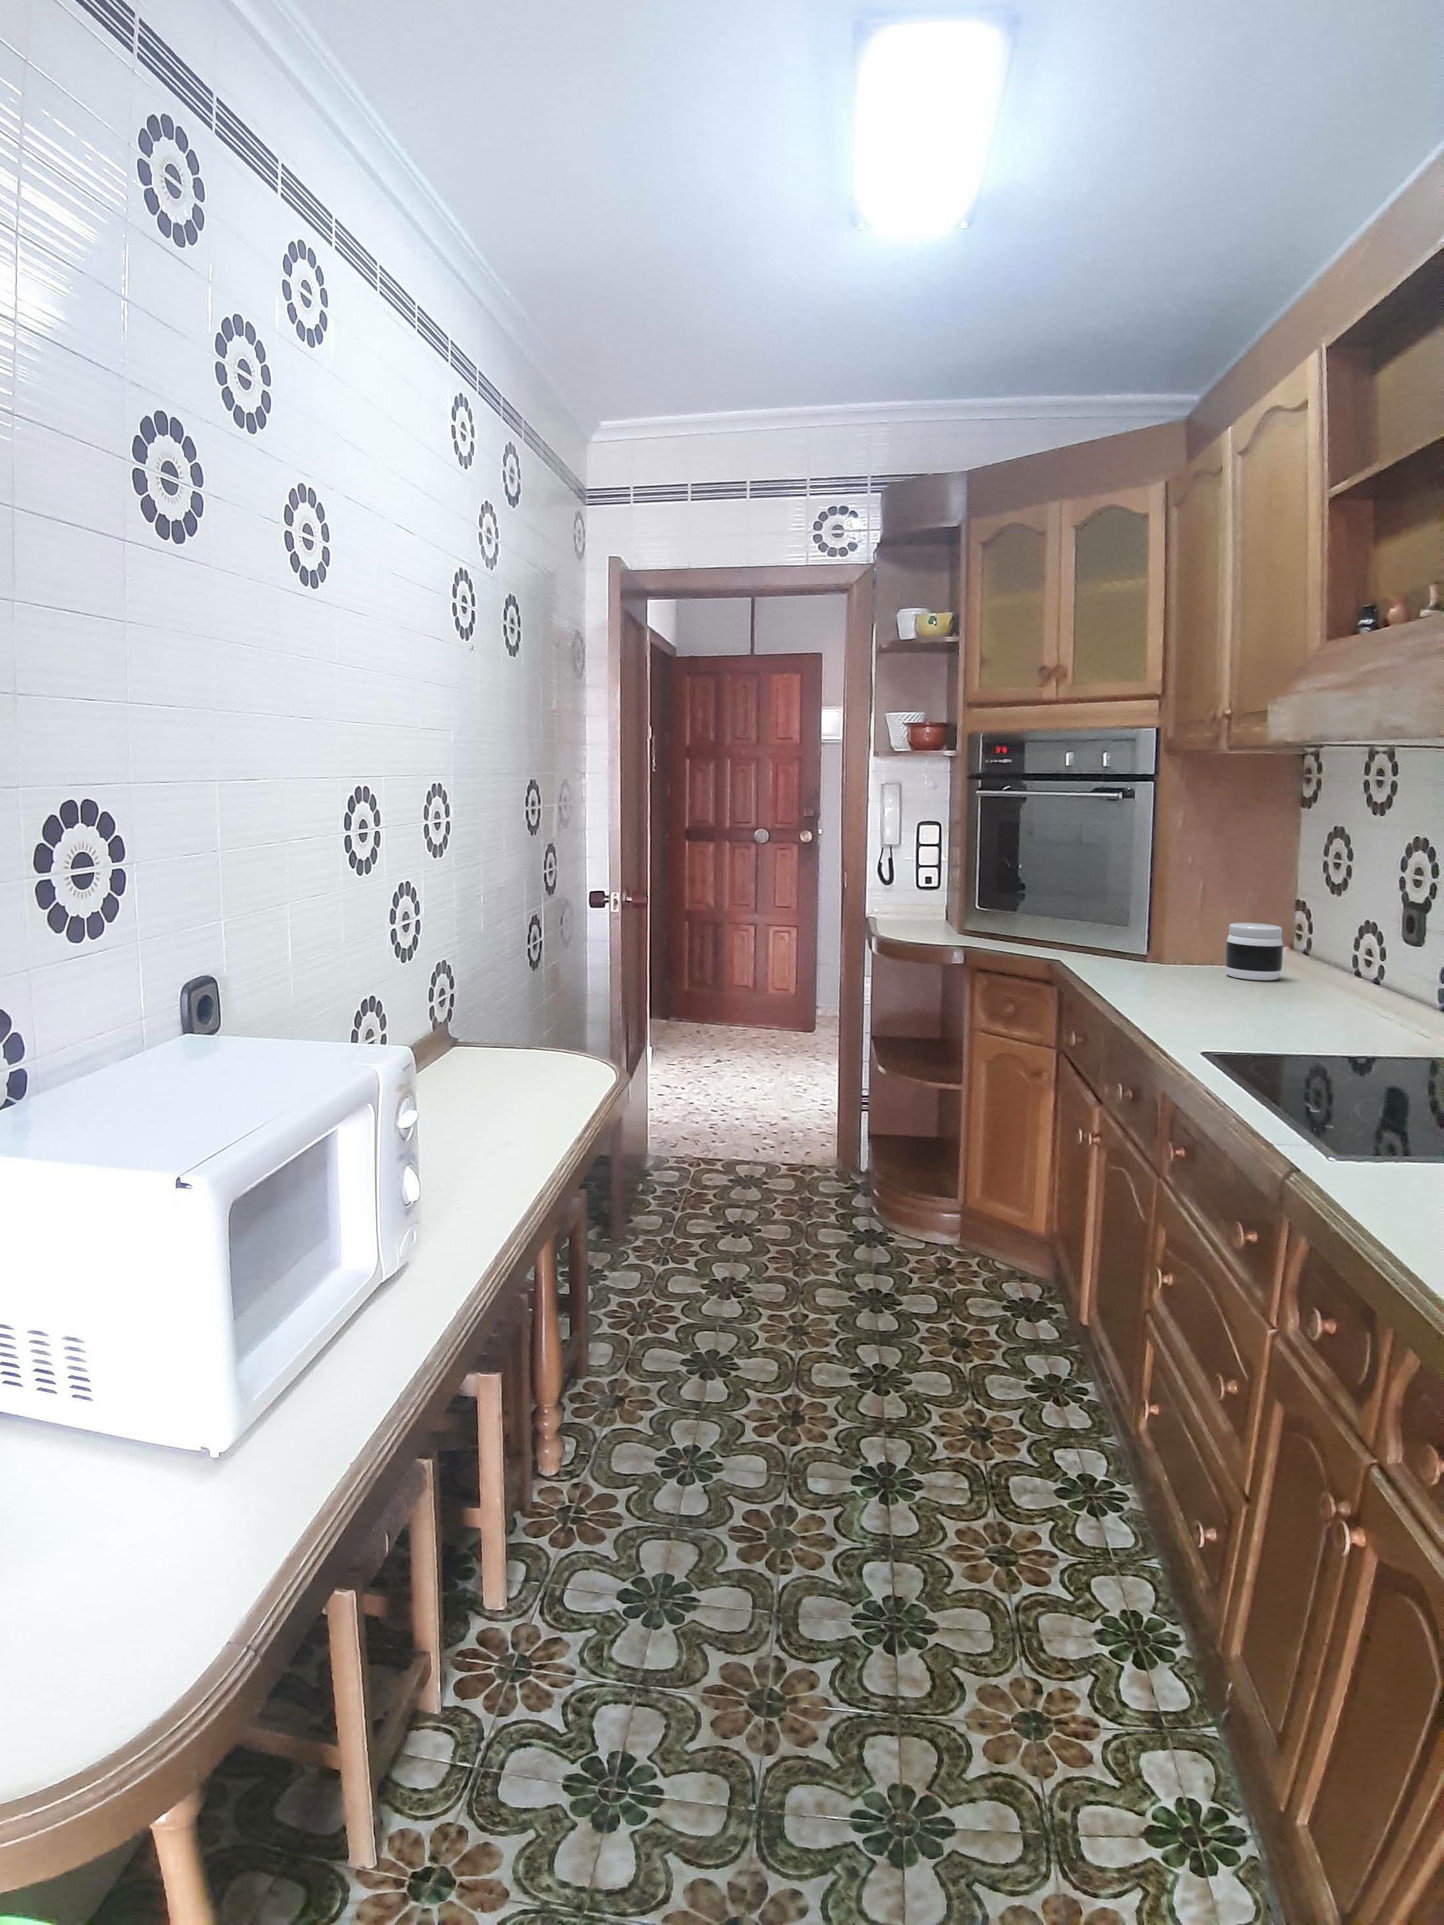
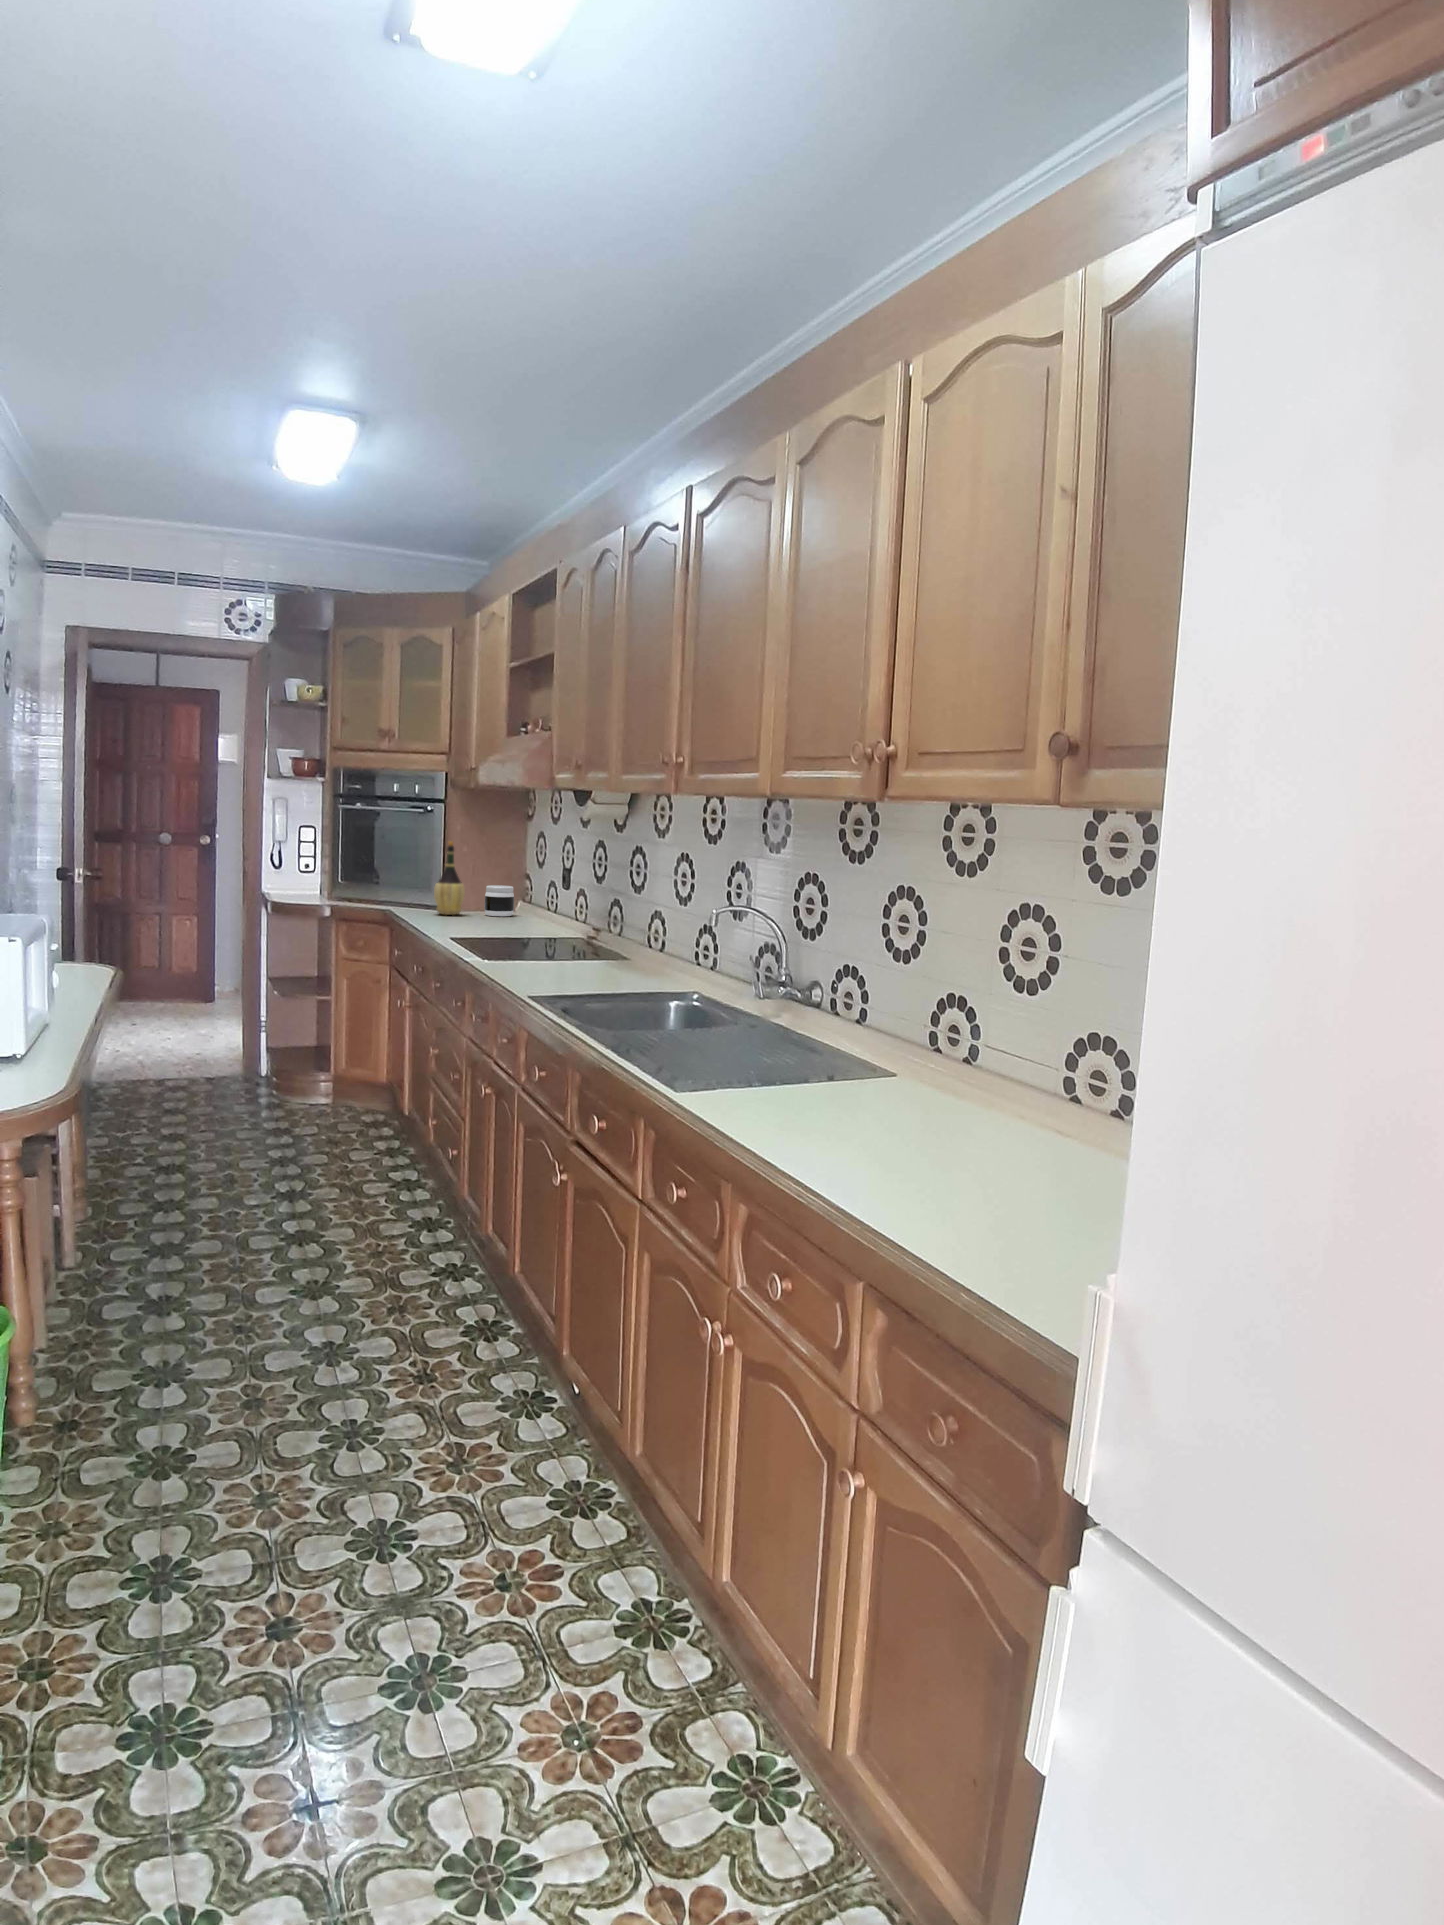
wine bottle: none [1135,846,1191,973] -> present [434,841,465,915]

